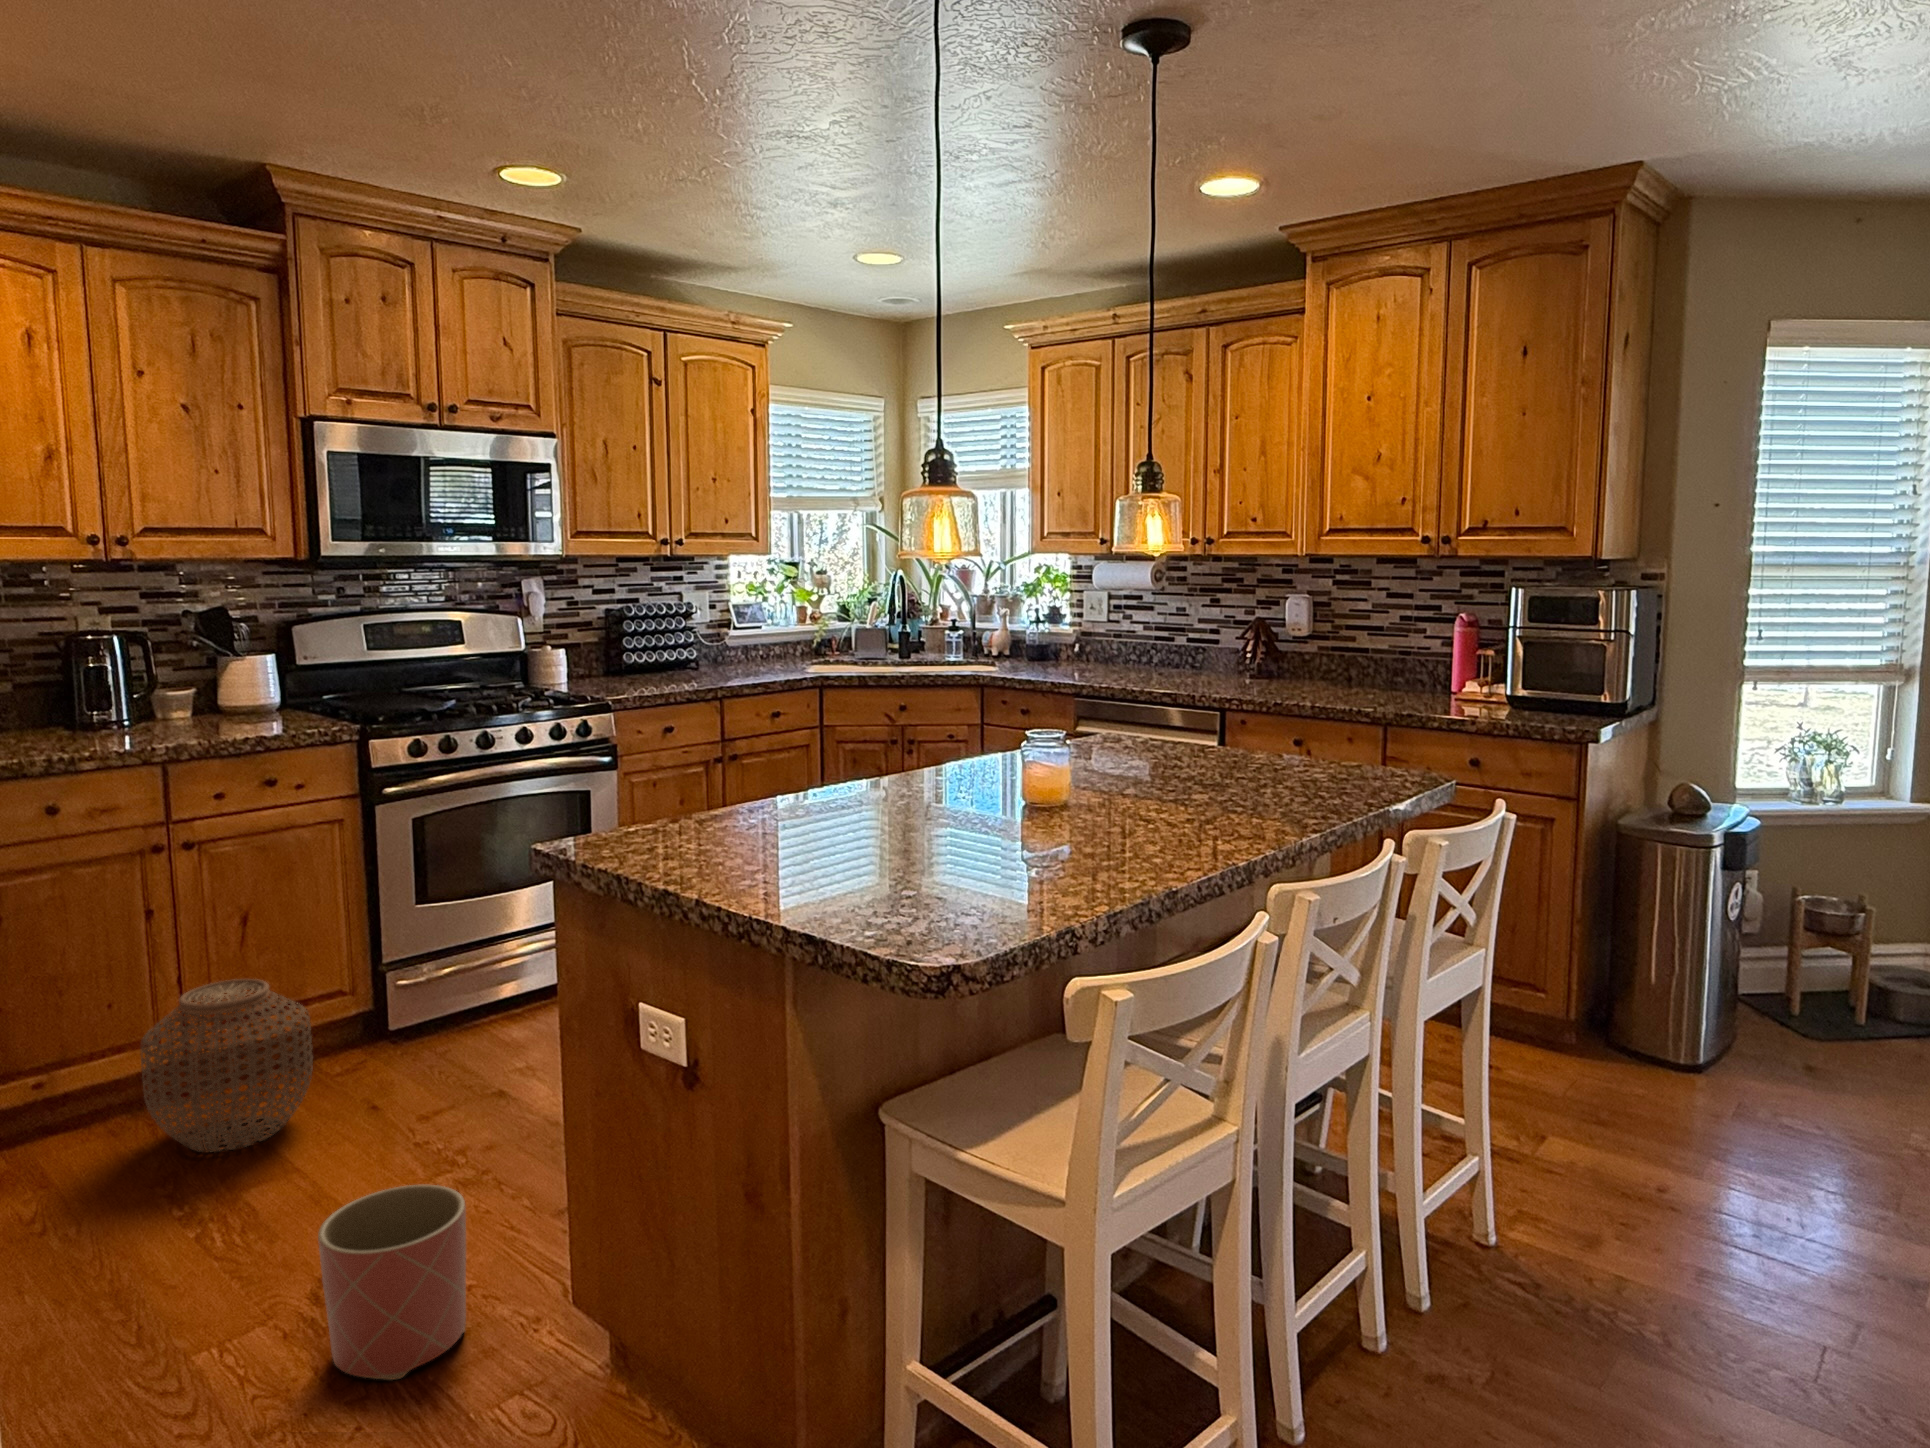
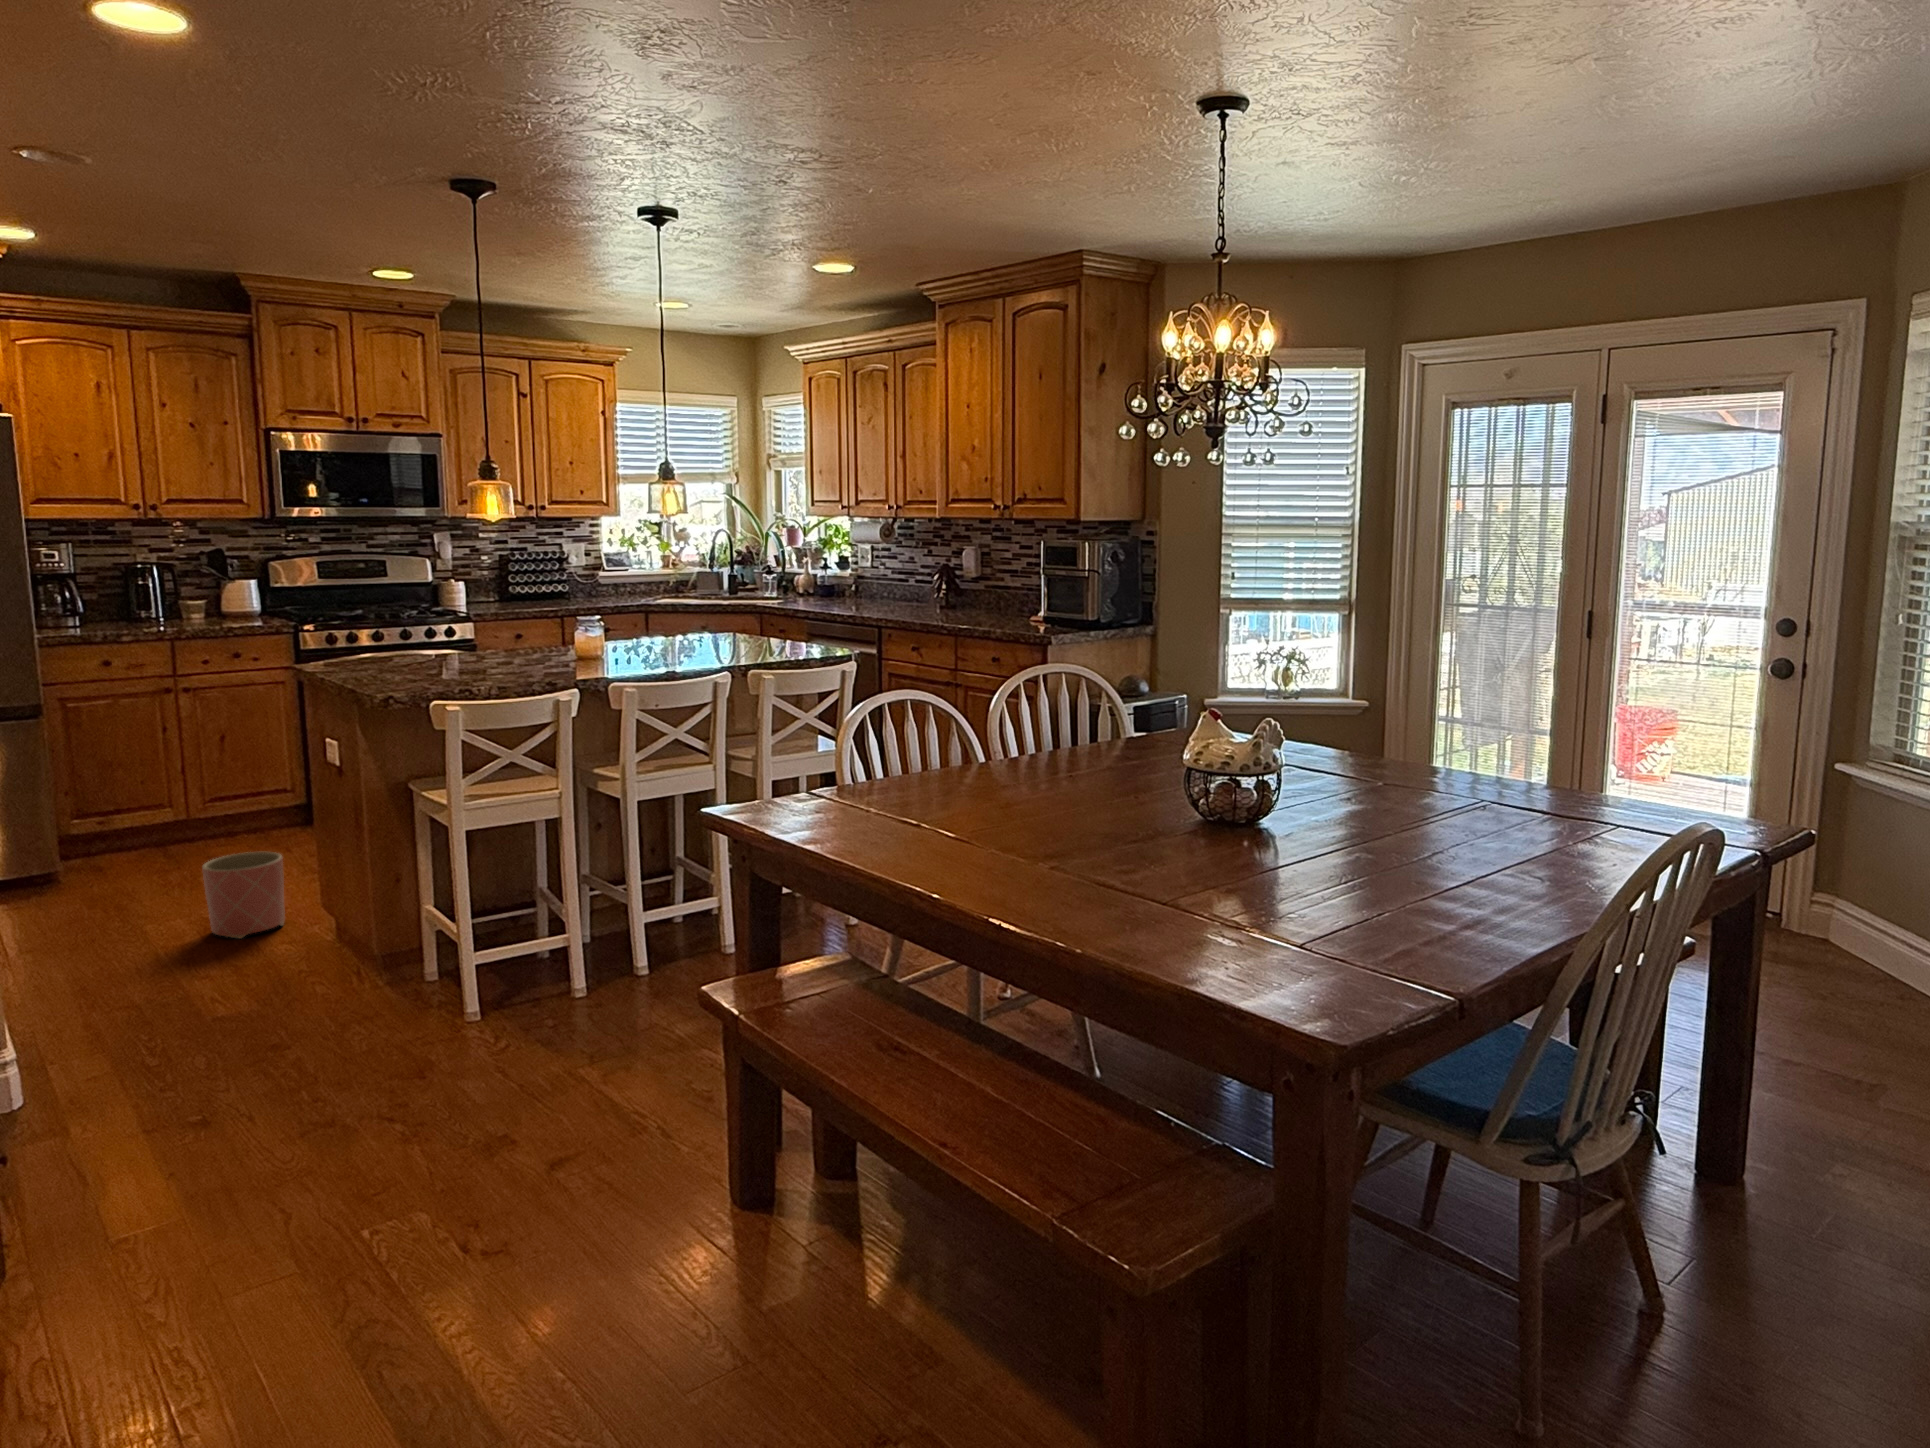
woven basket: present [141,979,313,1152] -> none [152,767,254,862]

